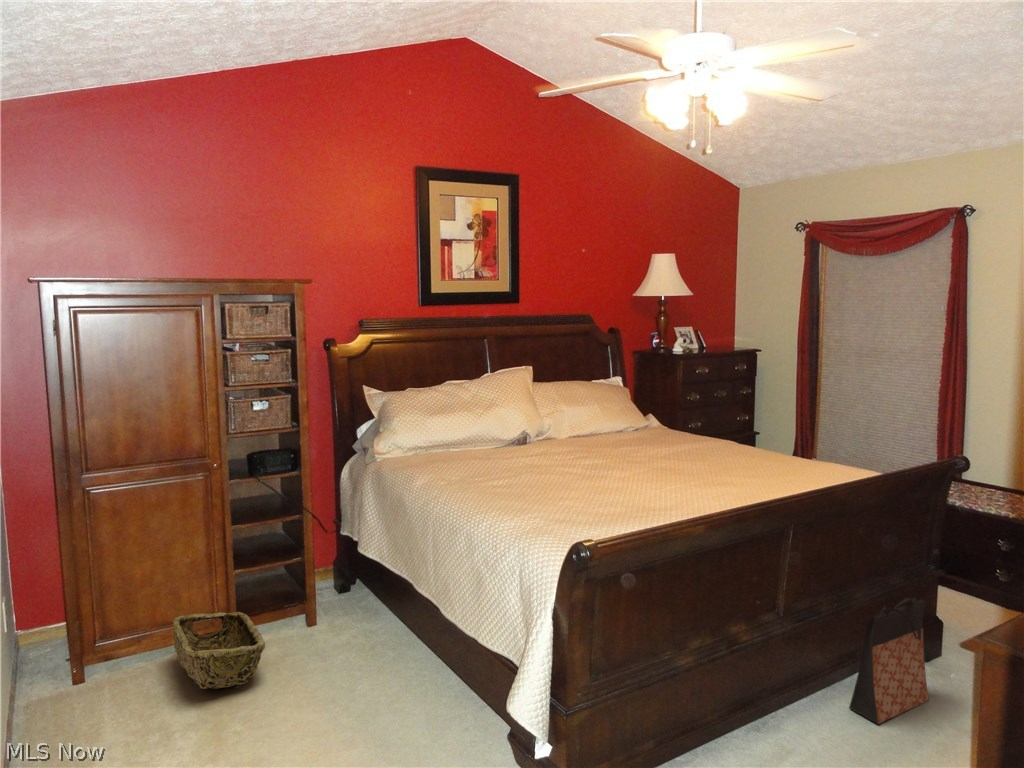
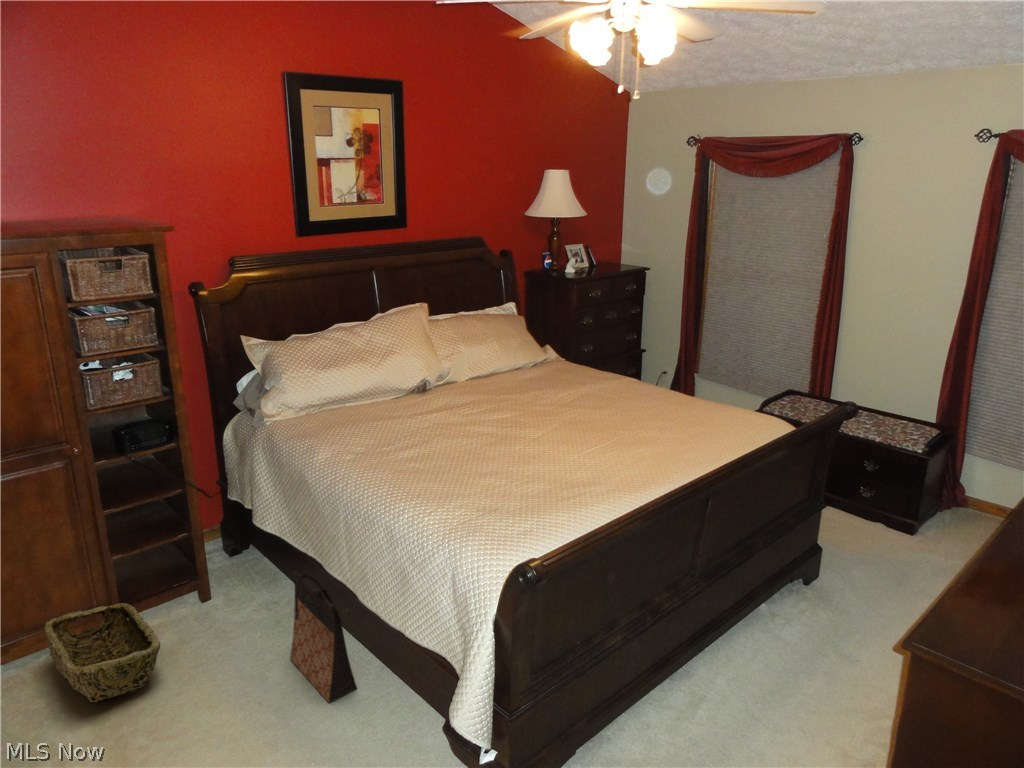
bag: present [849,598,929,724] -> present [290,571,357,703]

